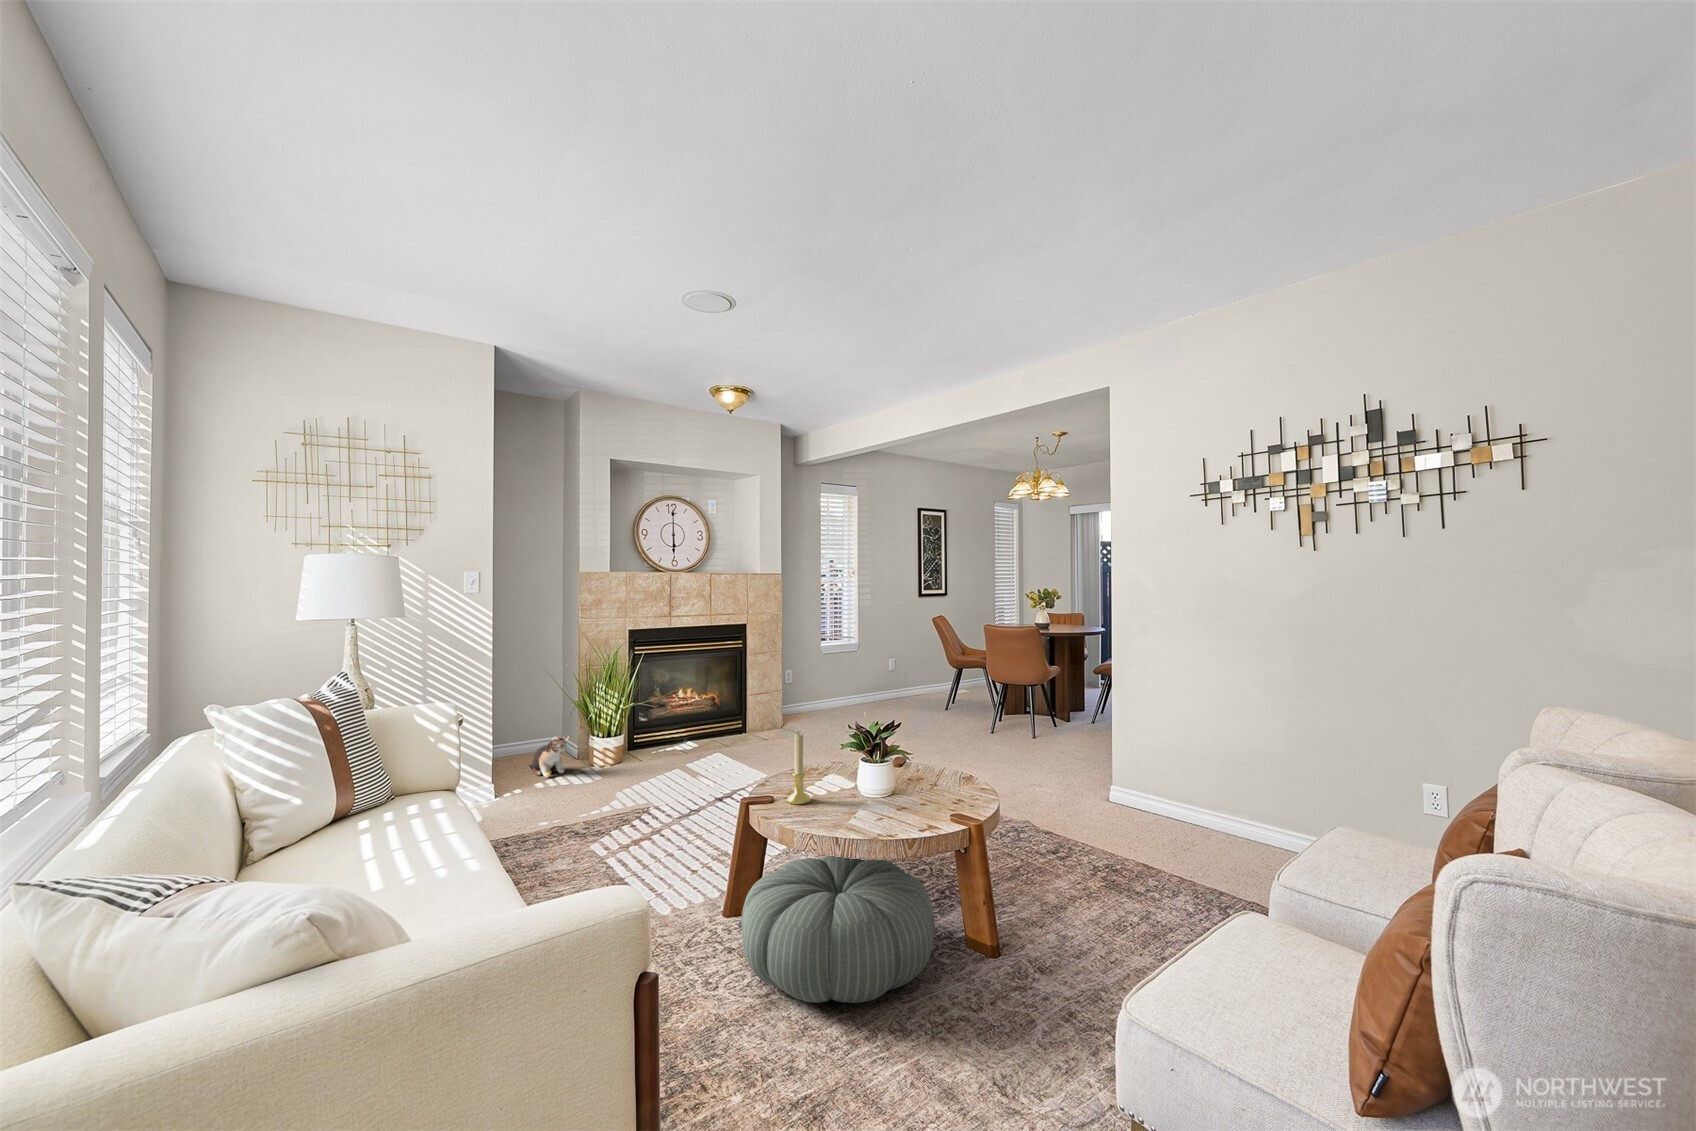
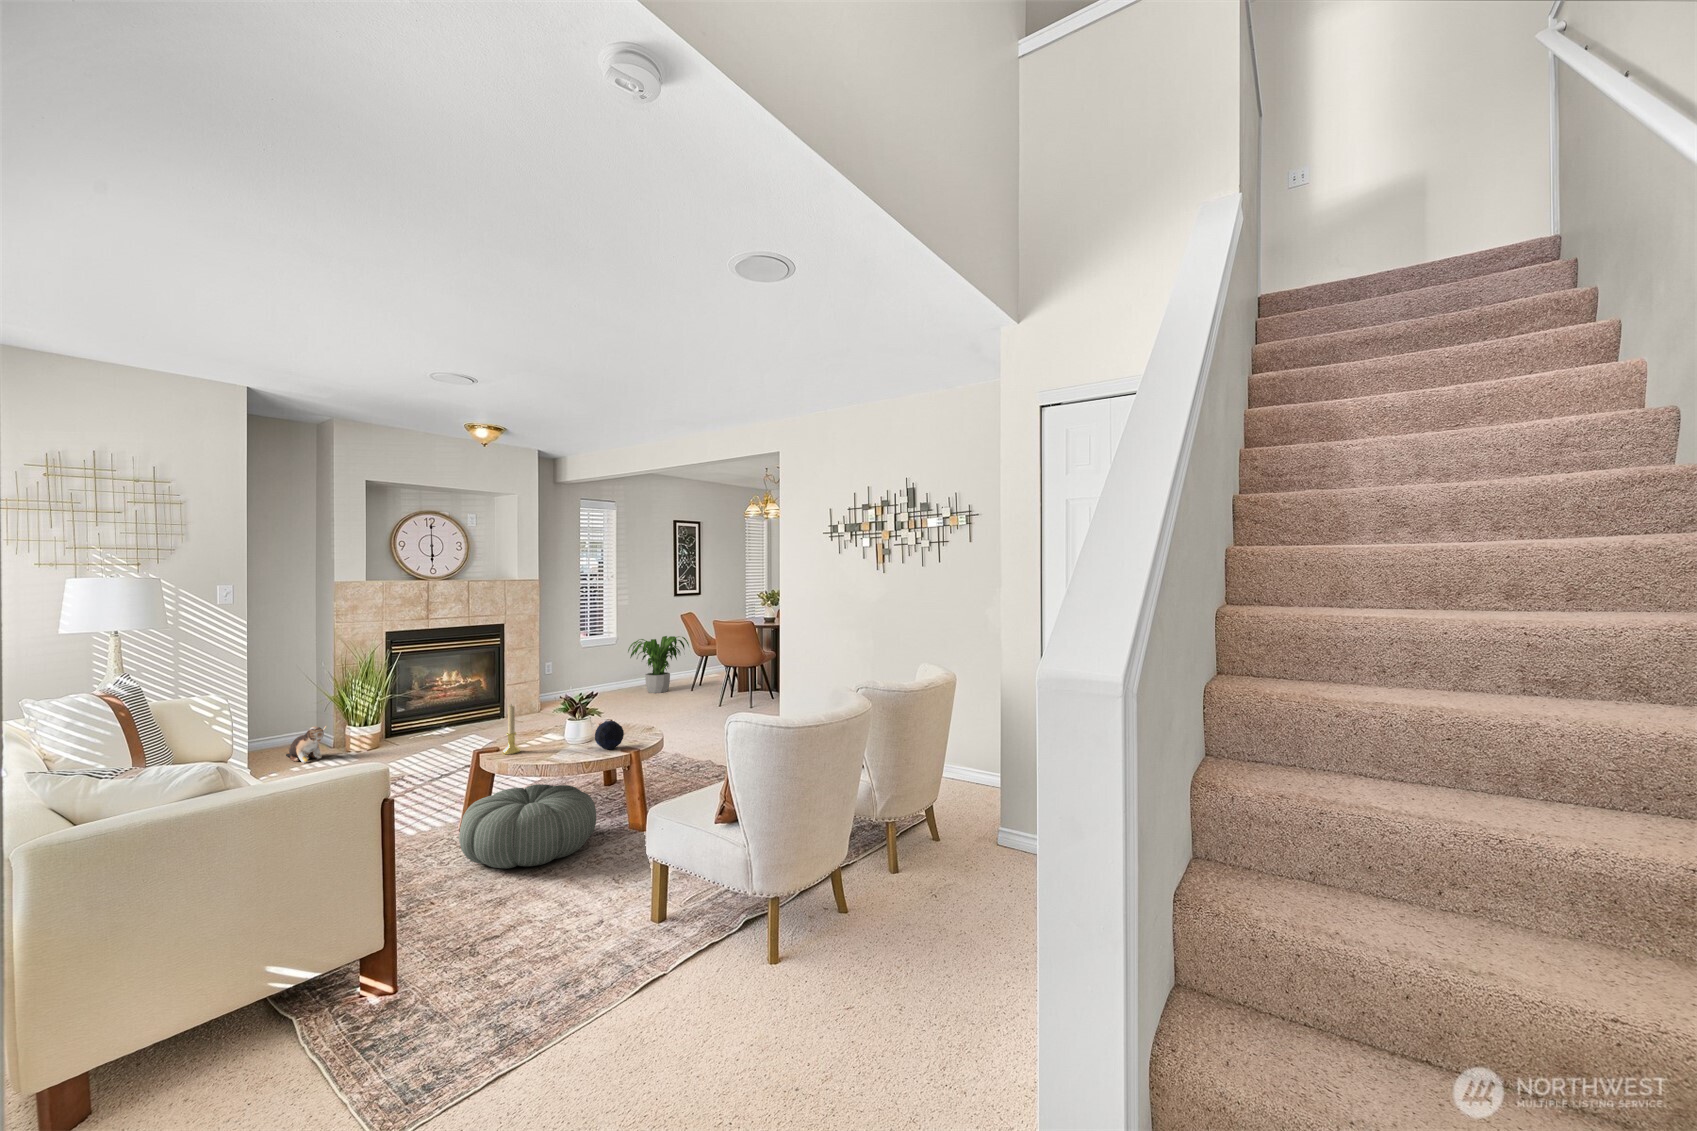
potted plant: none [874,641,943,708] -> present [628,636,689,693]
decorative orb: none [917,764,960,807] -> present [595,721,624,749]

